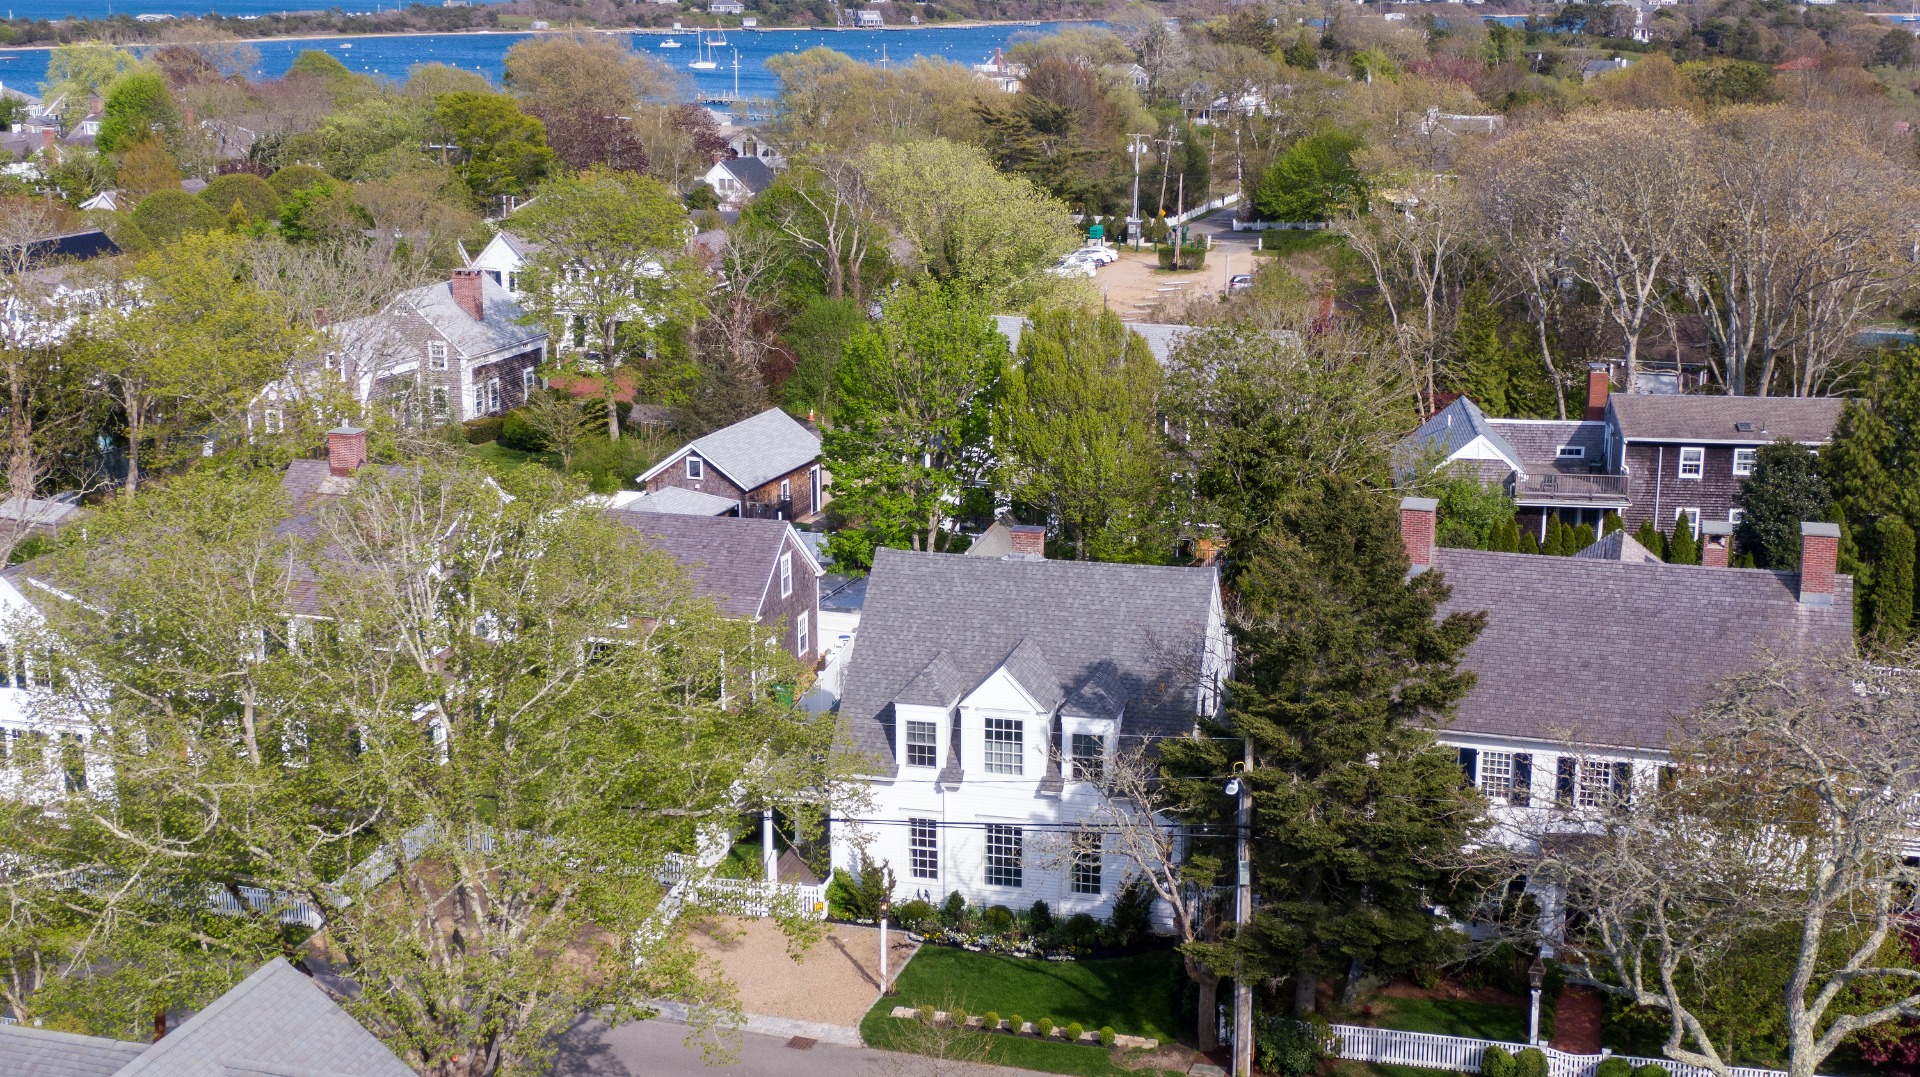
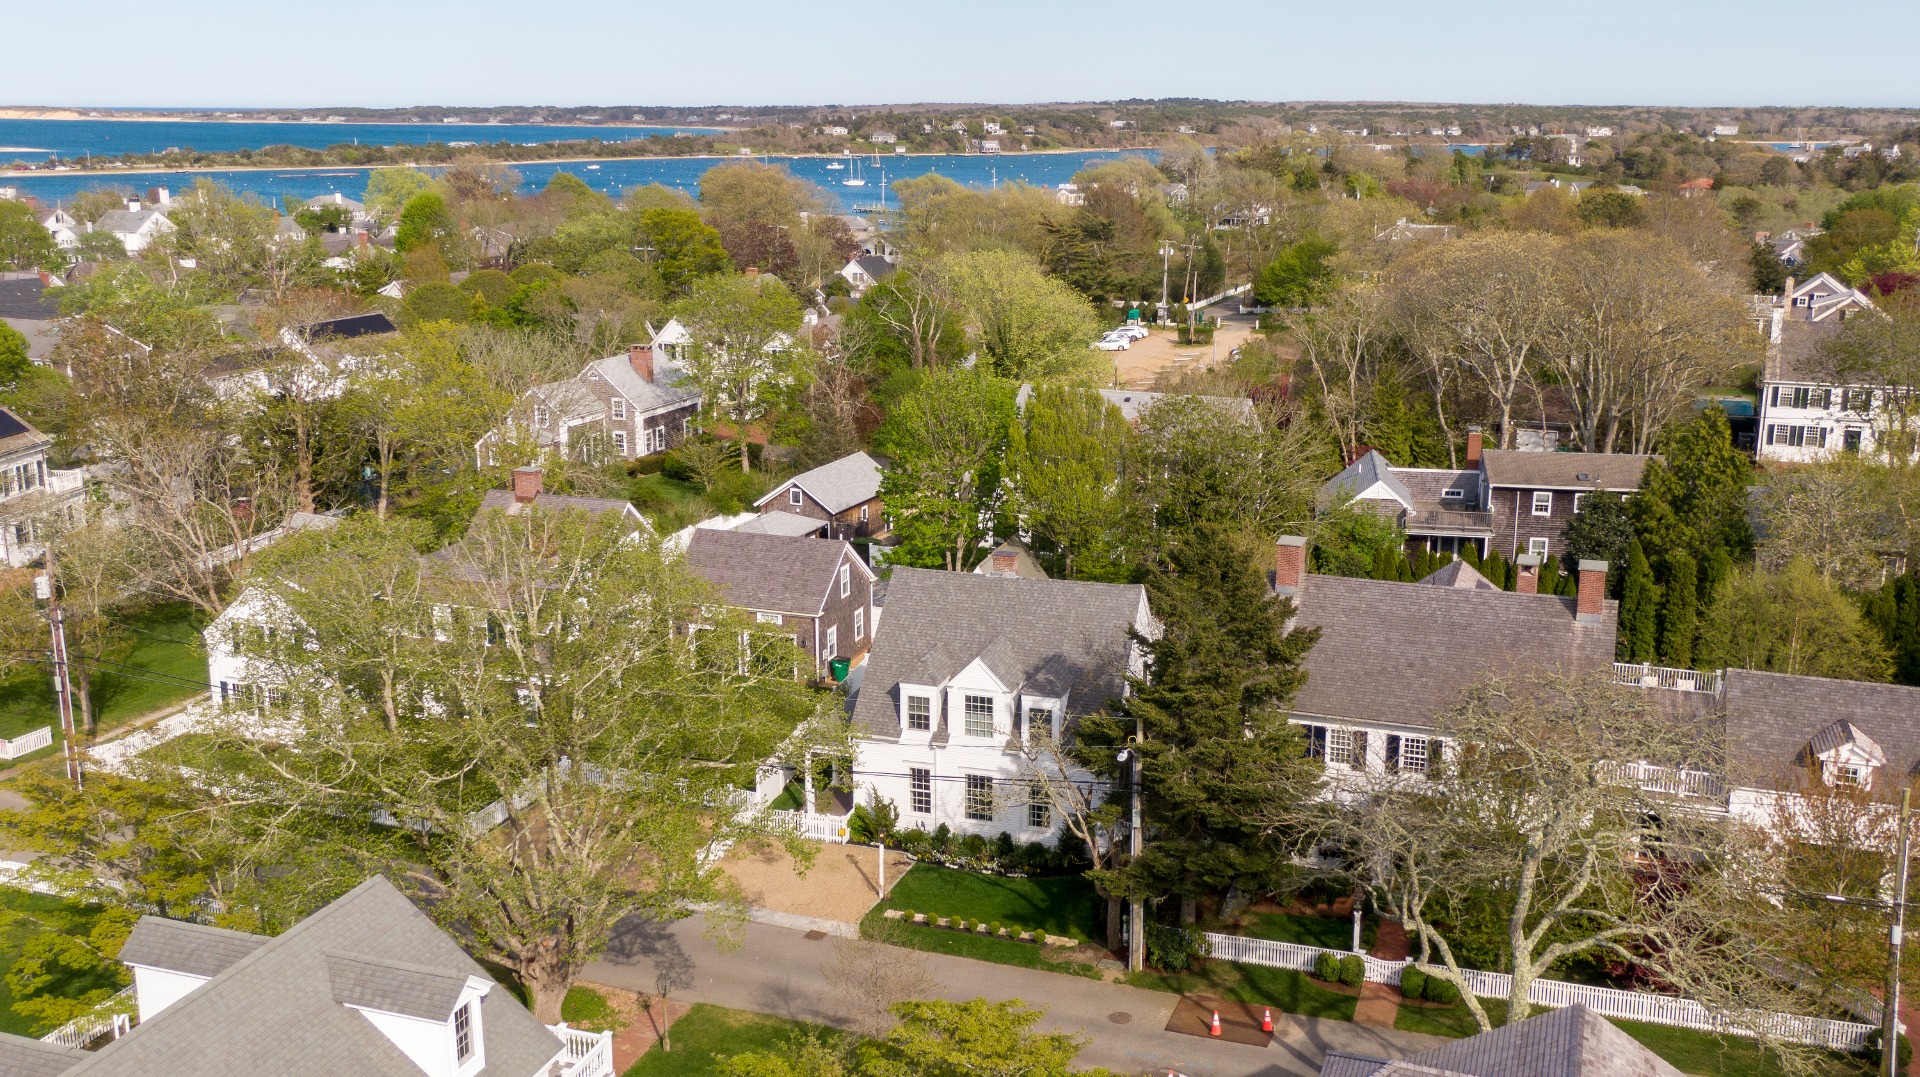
lounge chair: none [1464,964,1520,1006] -> present [1317,896,1353,918]

